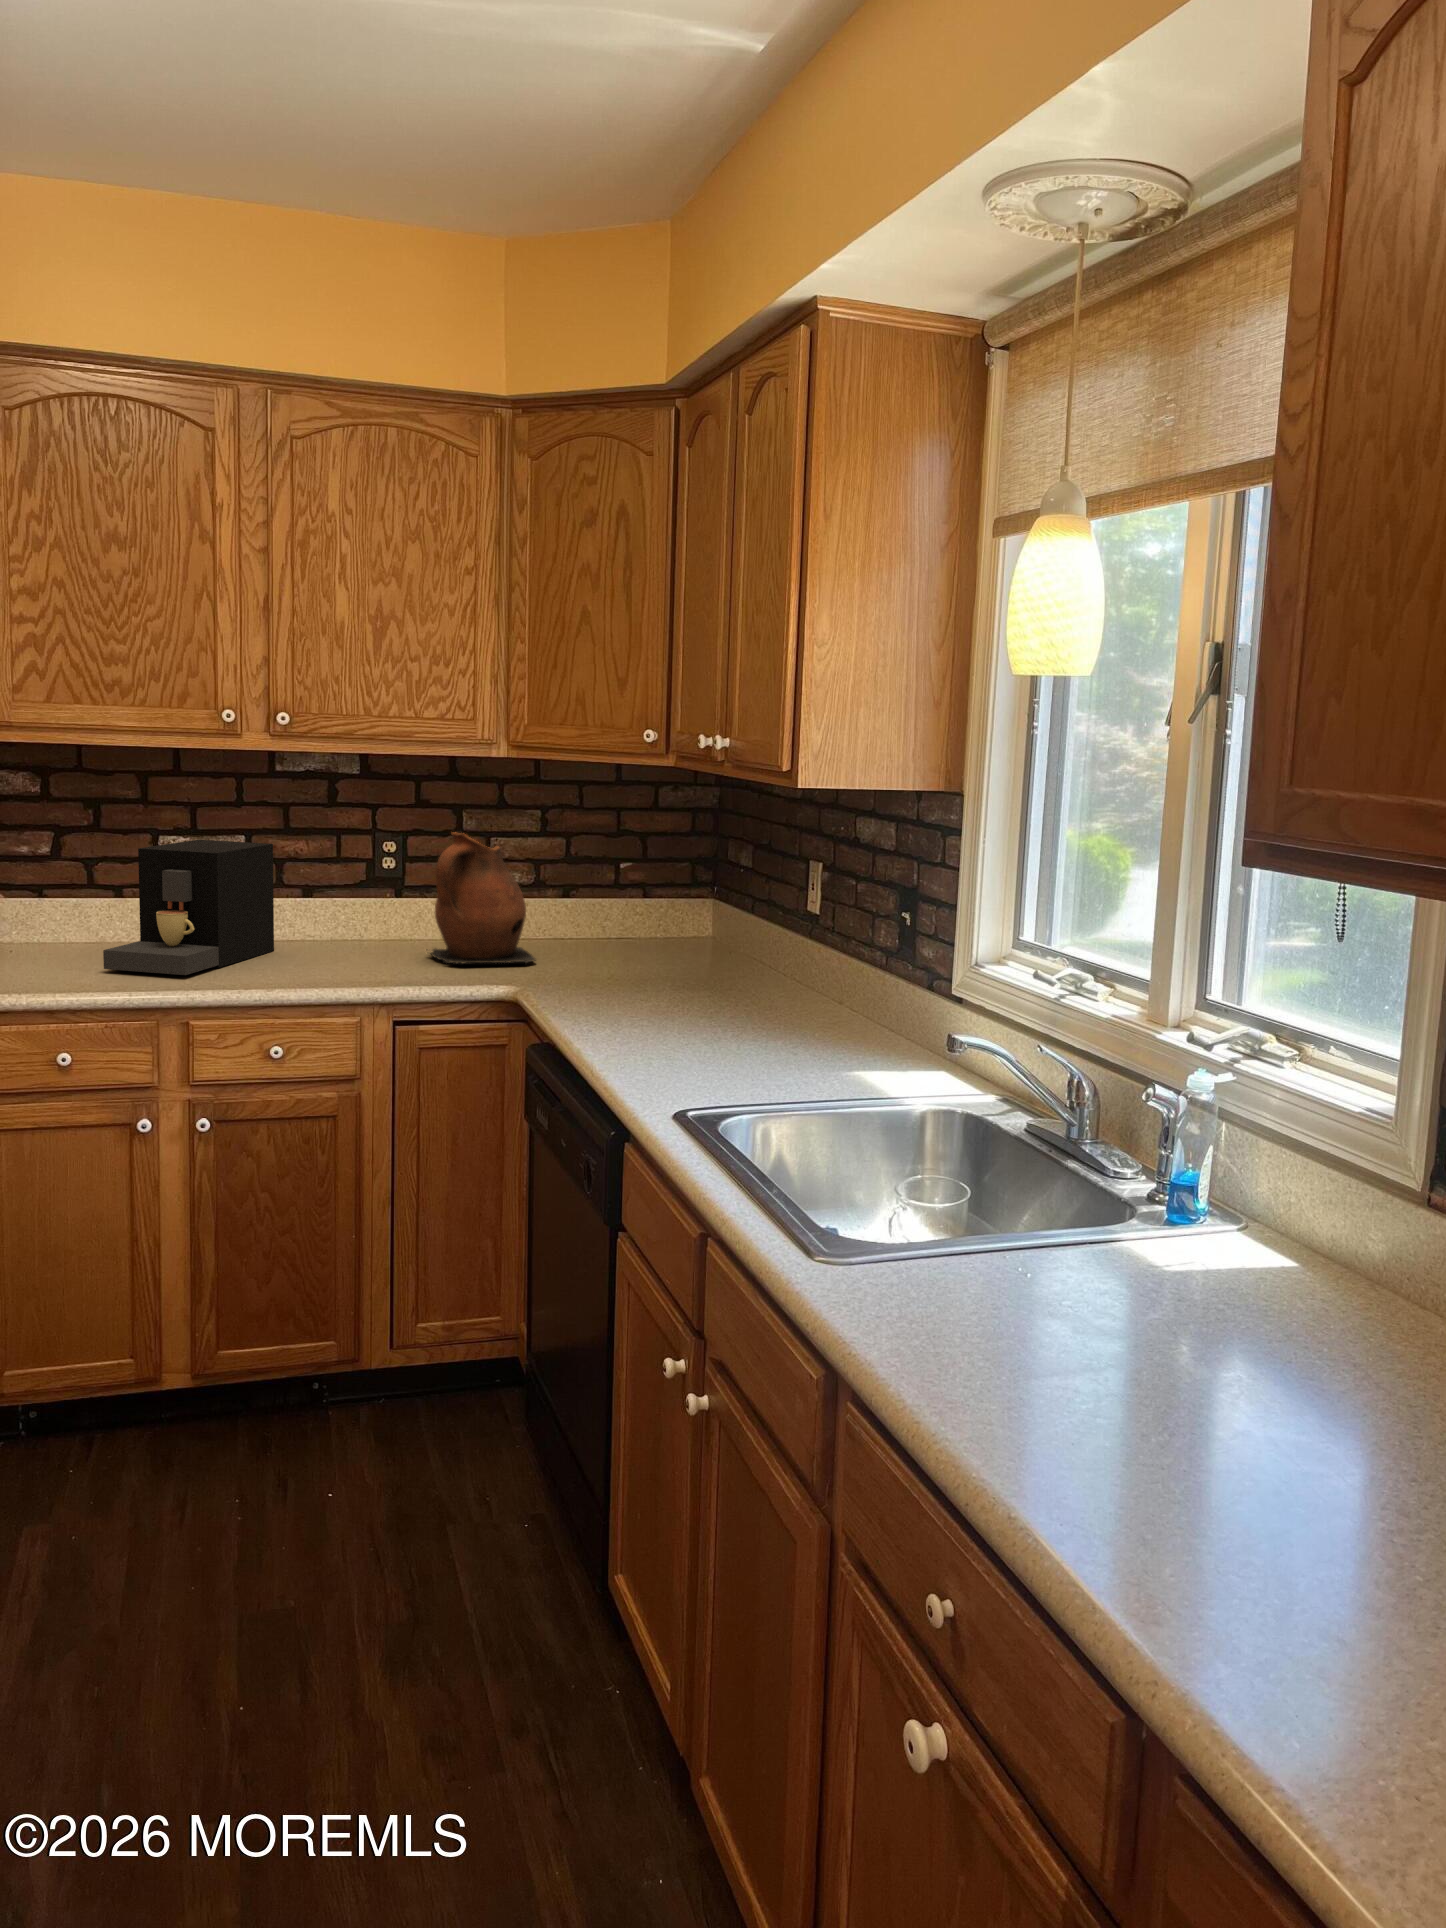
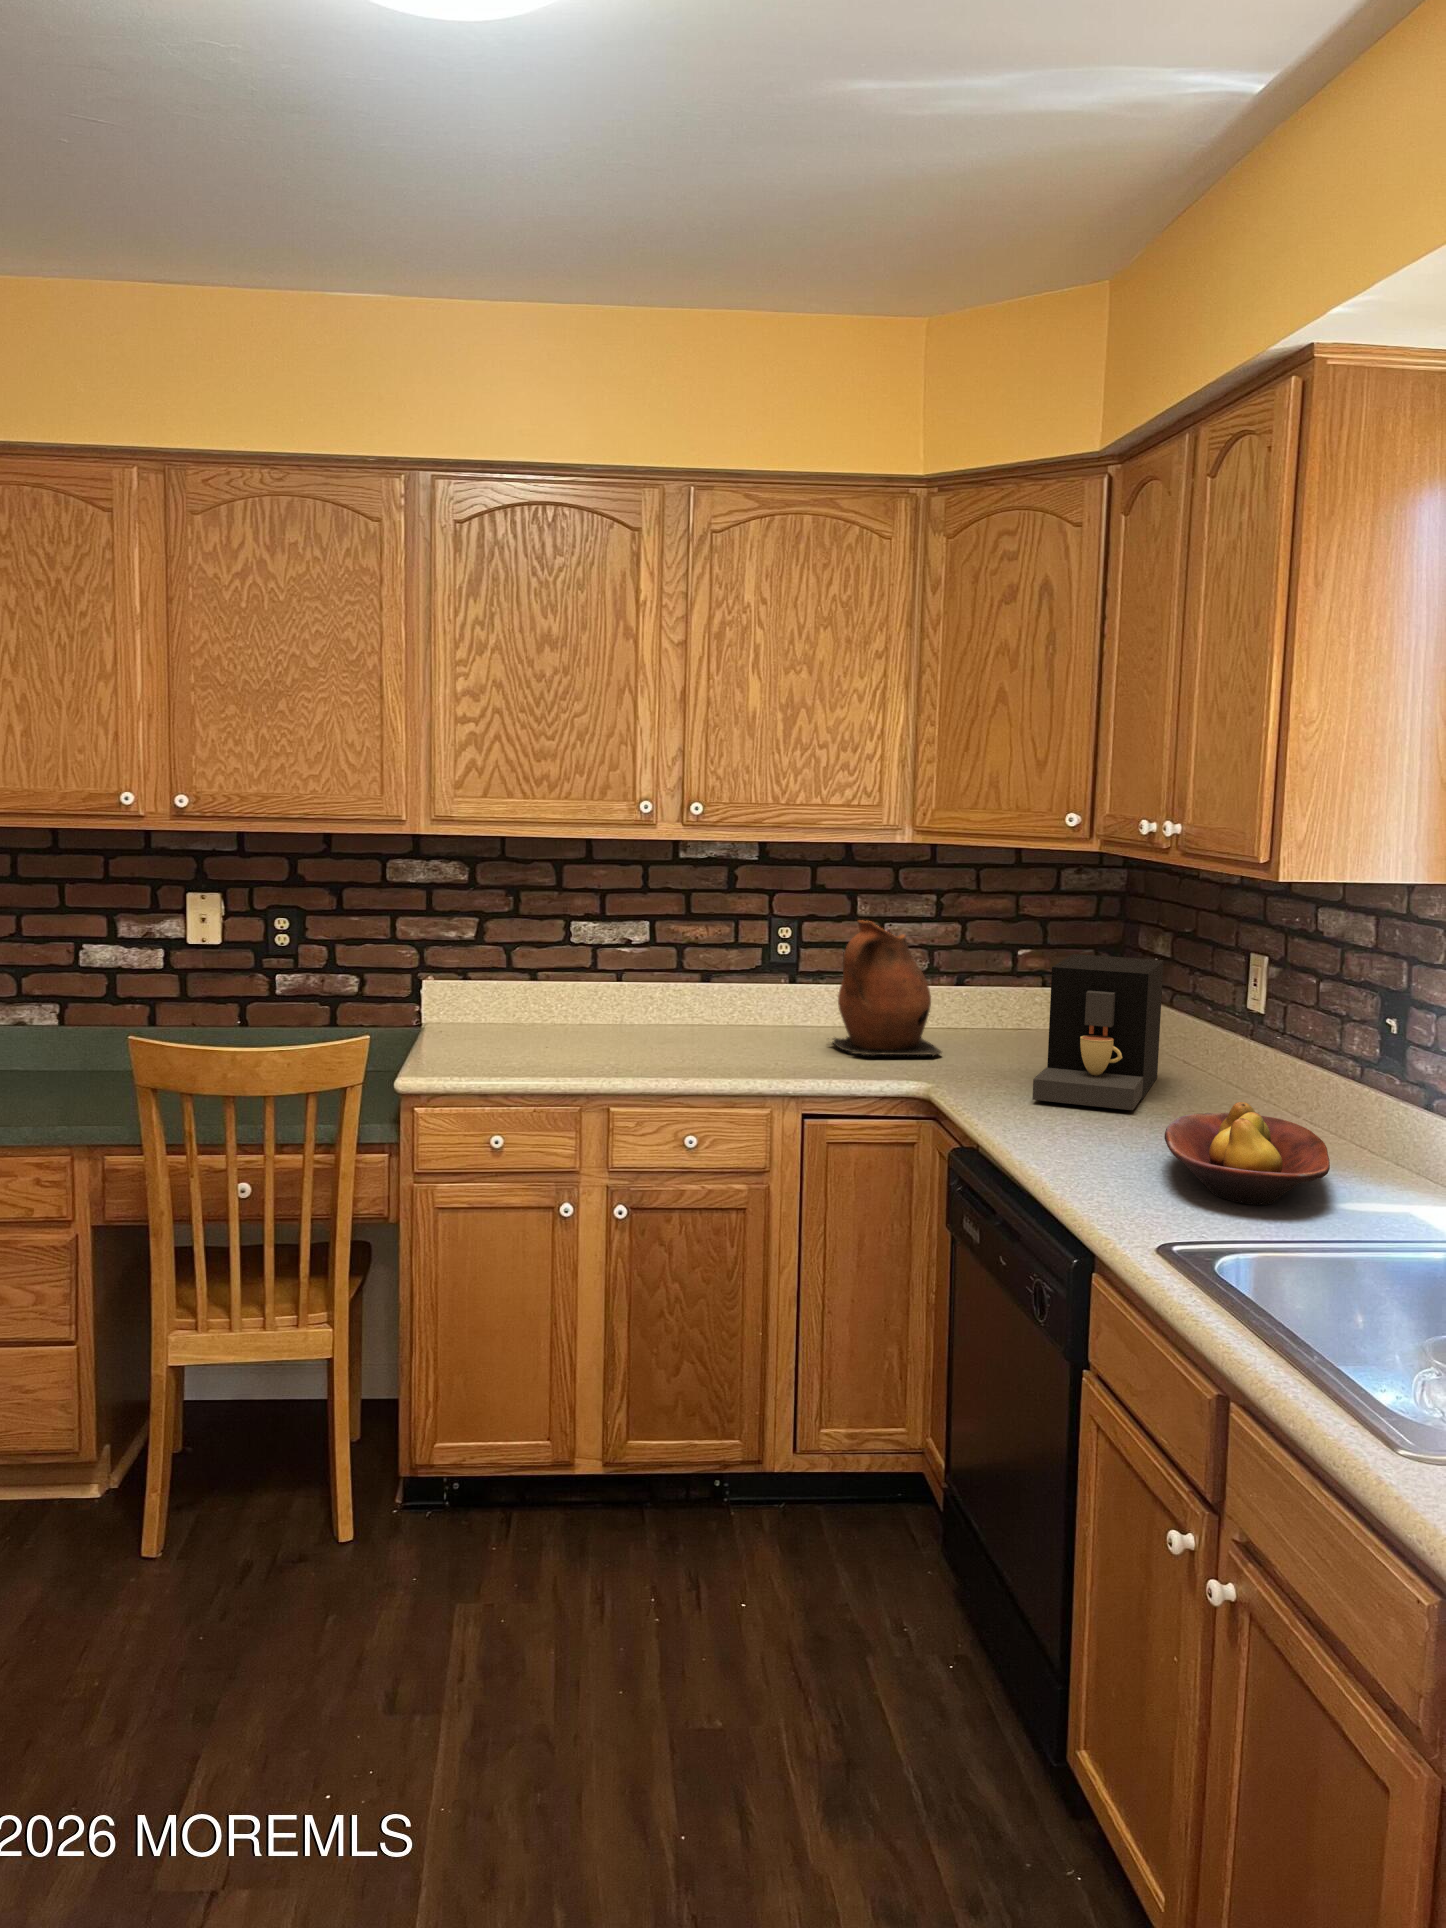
coffee maker: present [103,840,274,975] -> present [1033,954,1163,1110]
fruit bowl: none [703,993,846,1085] -> present [1165,1102,1330,1205]

